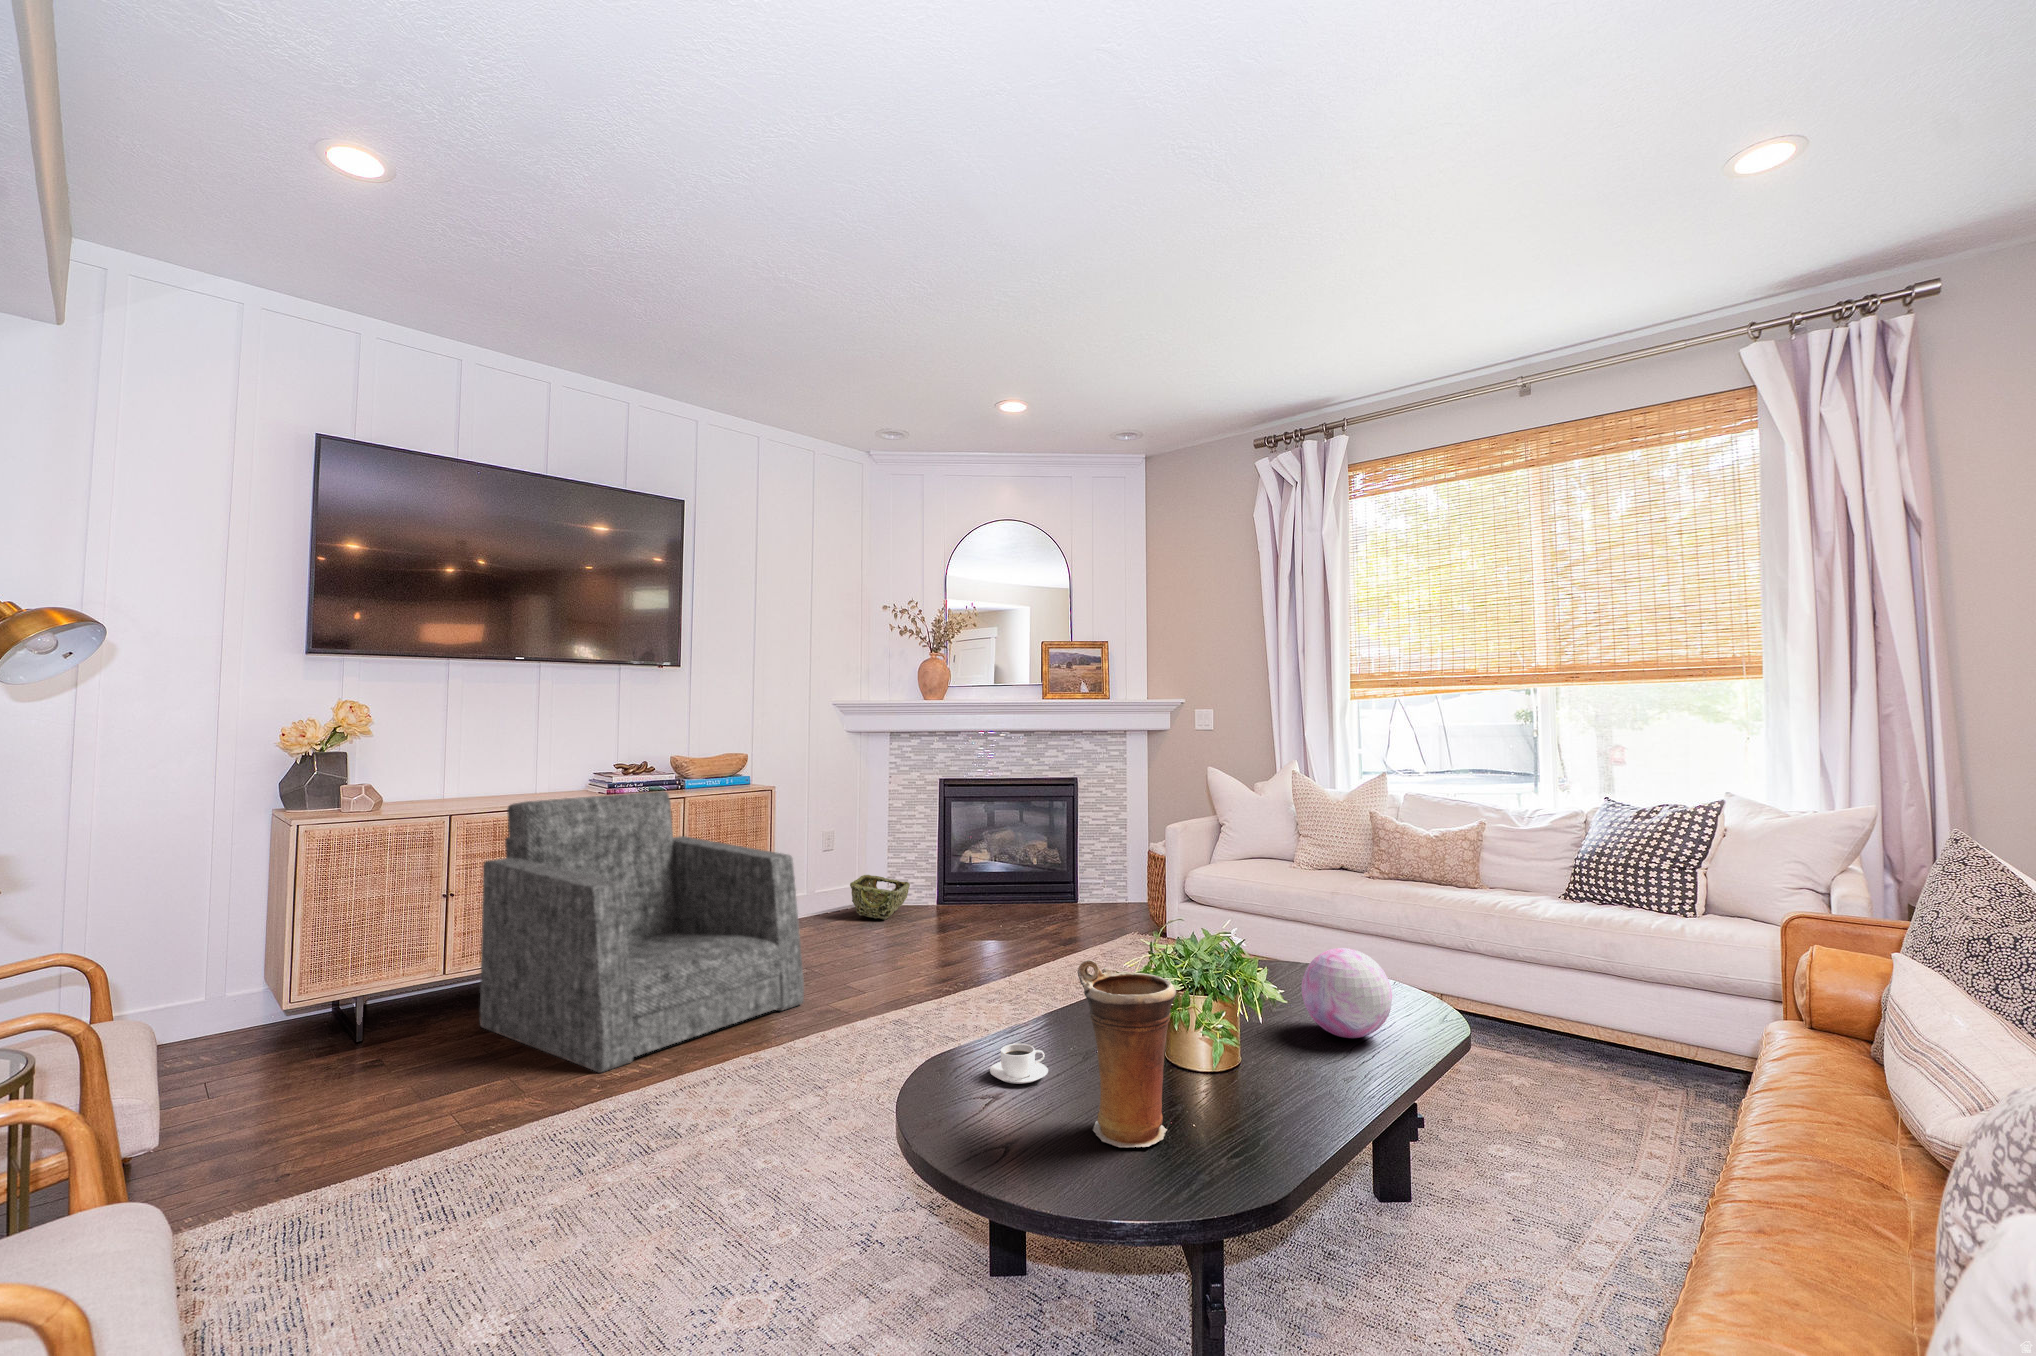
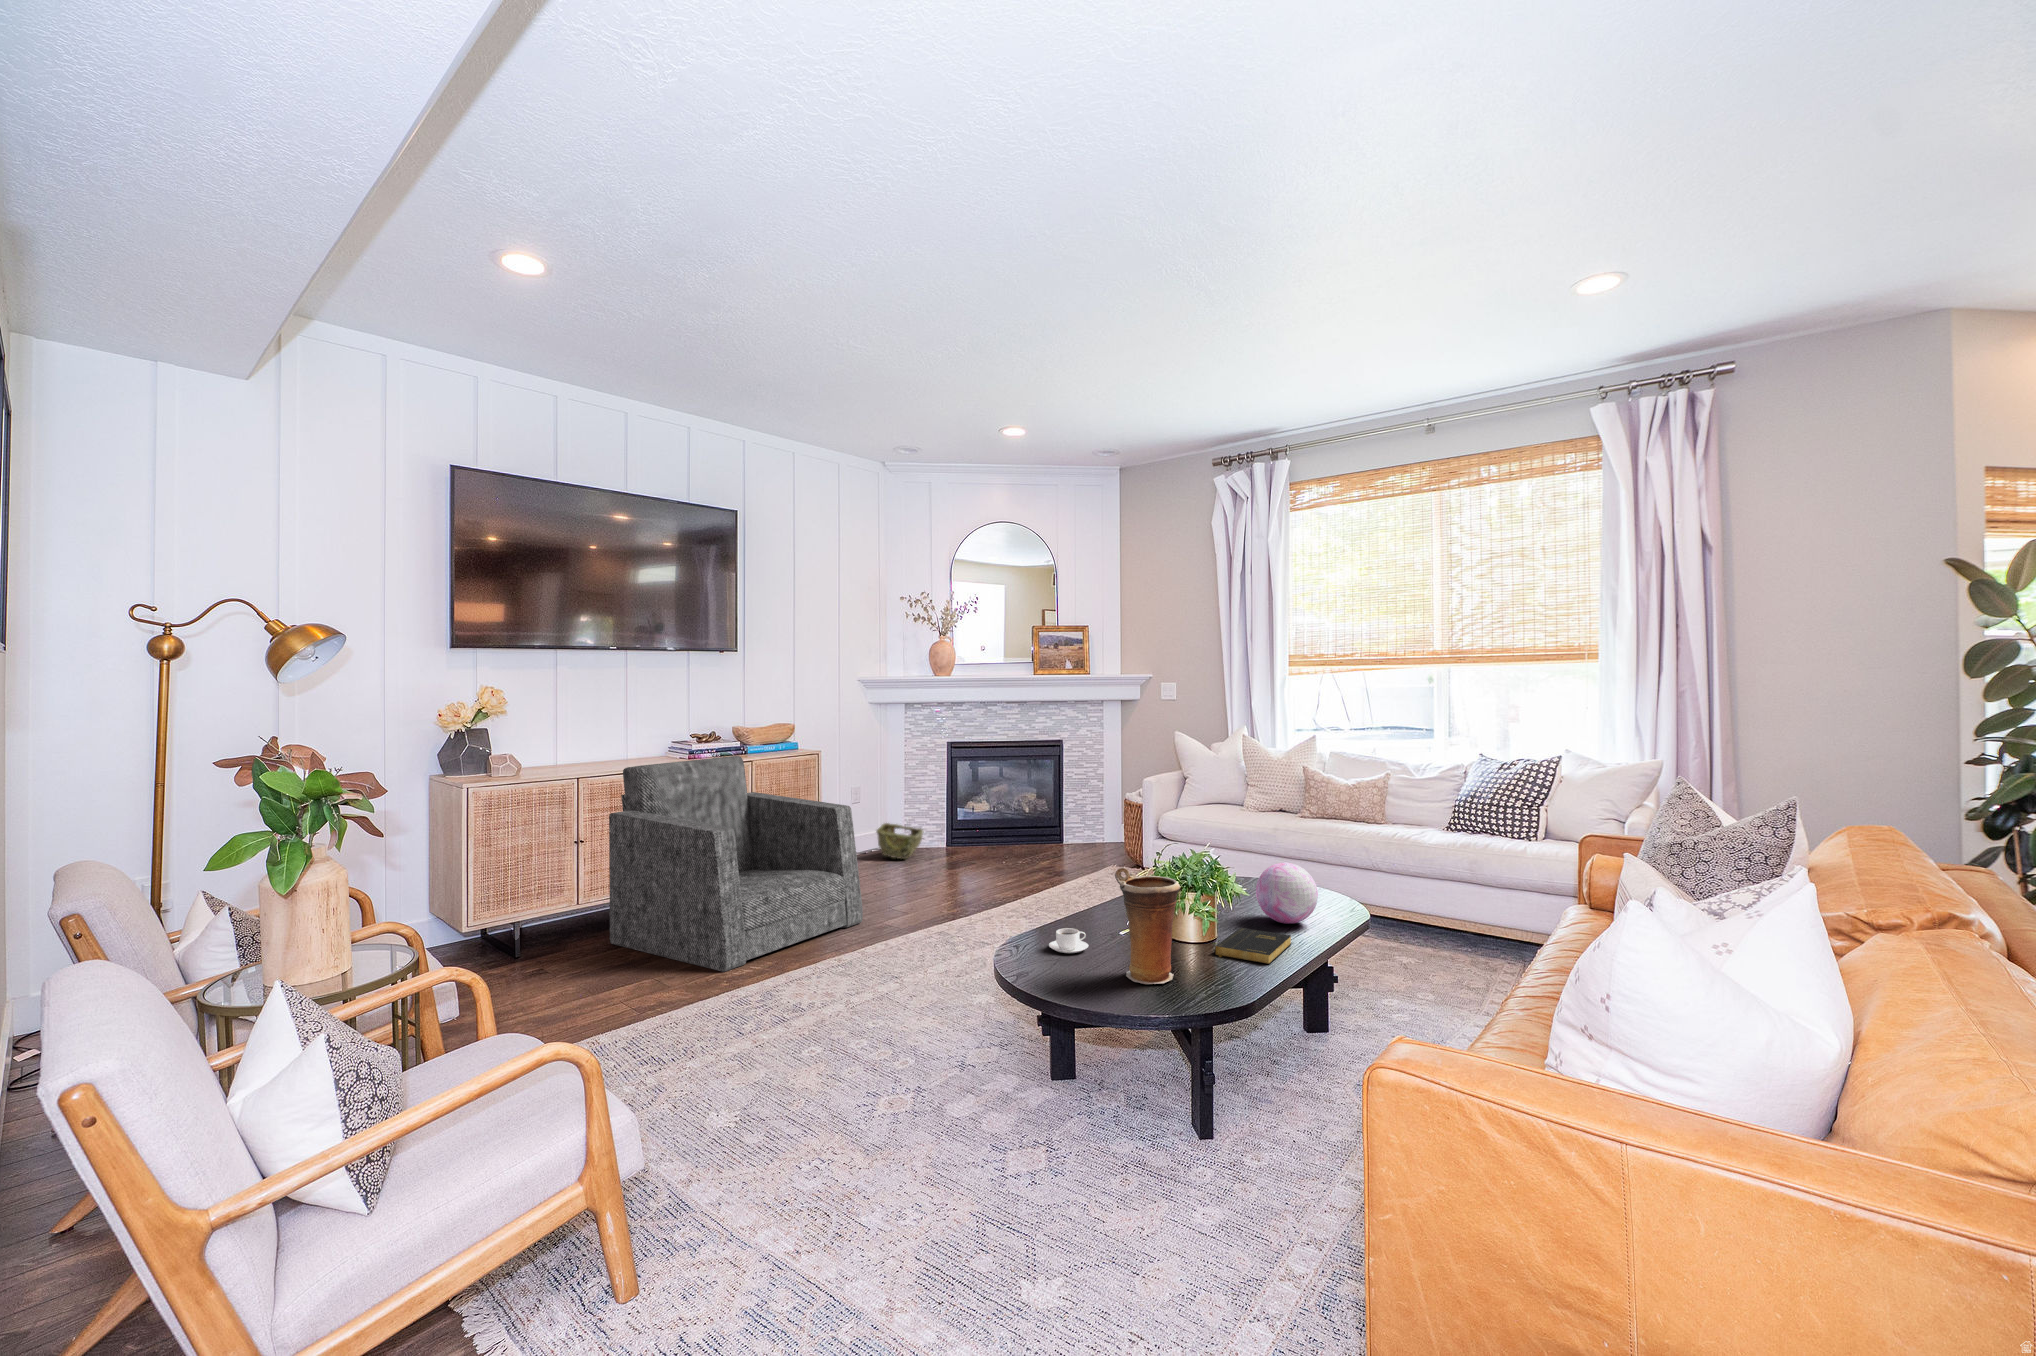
book: none [1236,1045,1353,1112] -> present [1215,928,1291,964]

